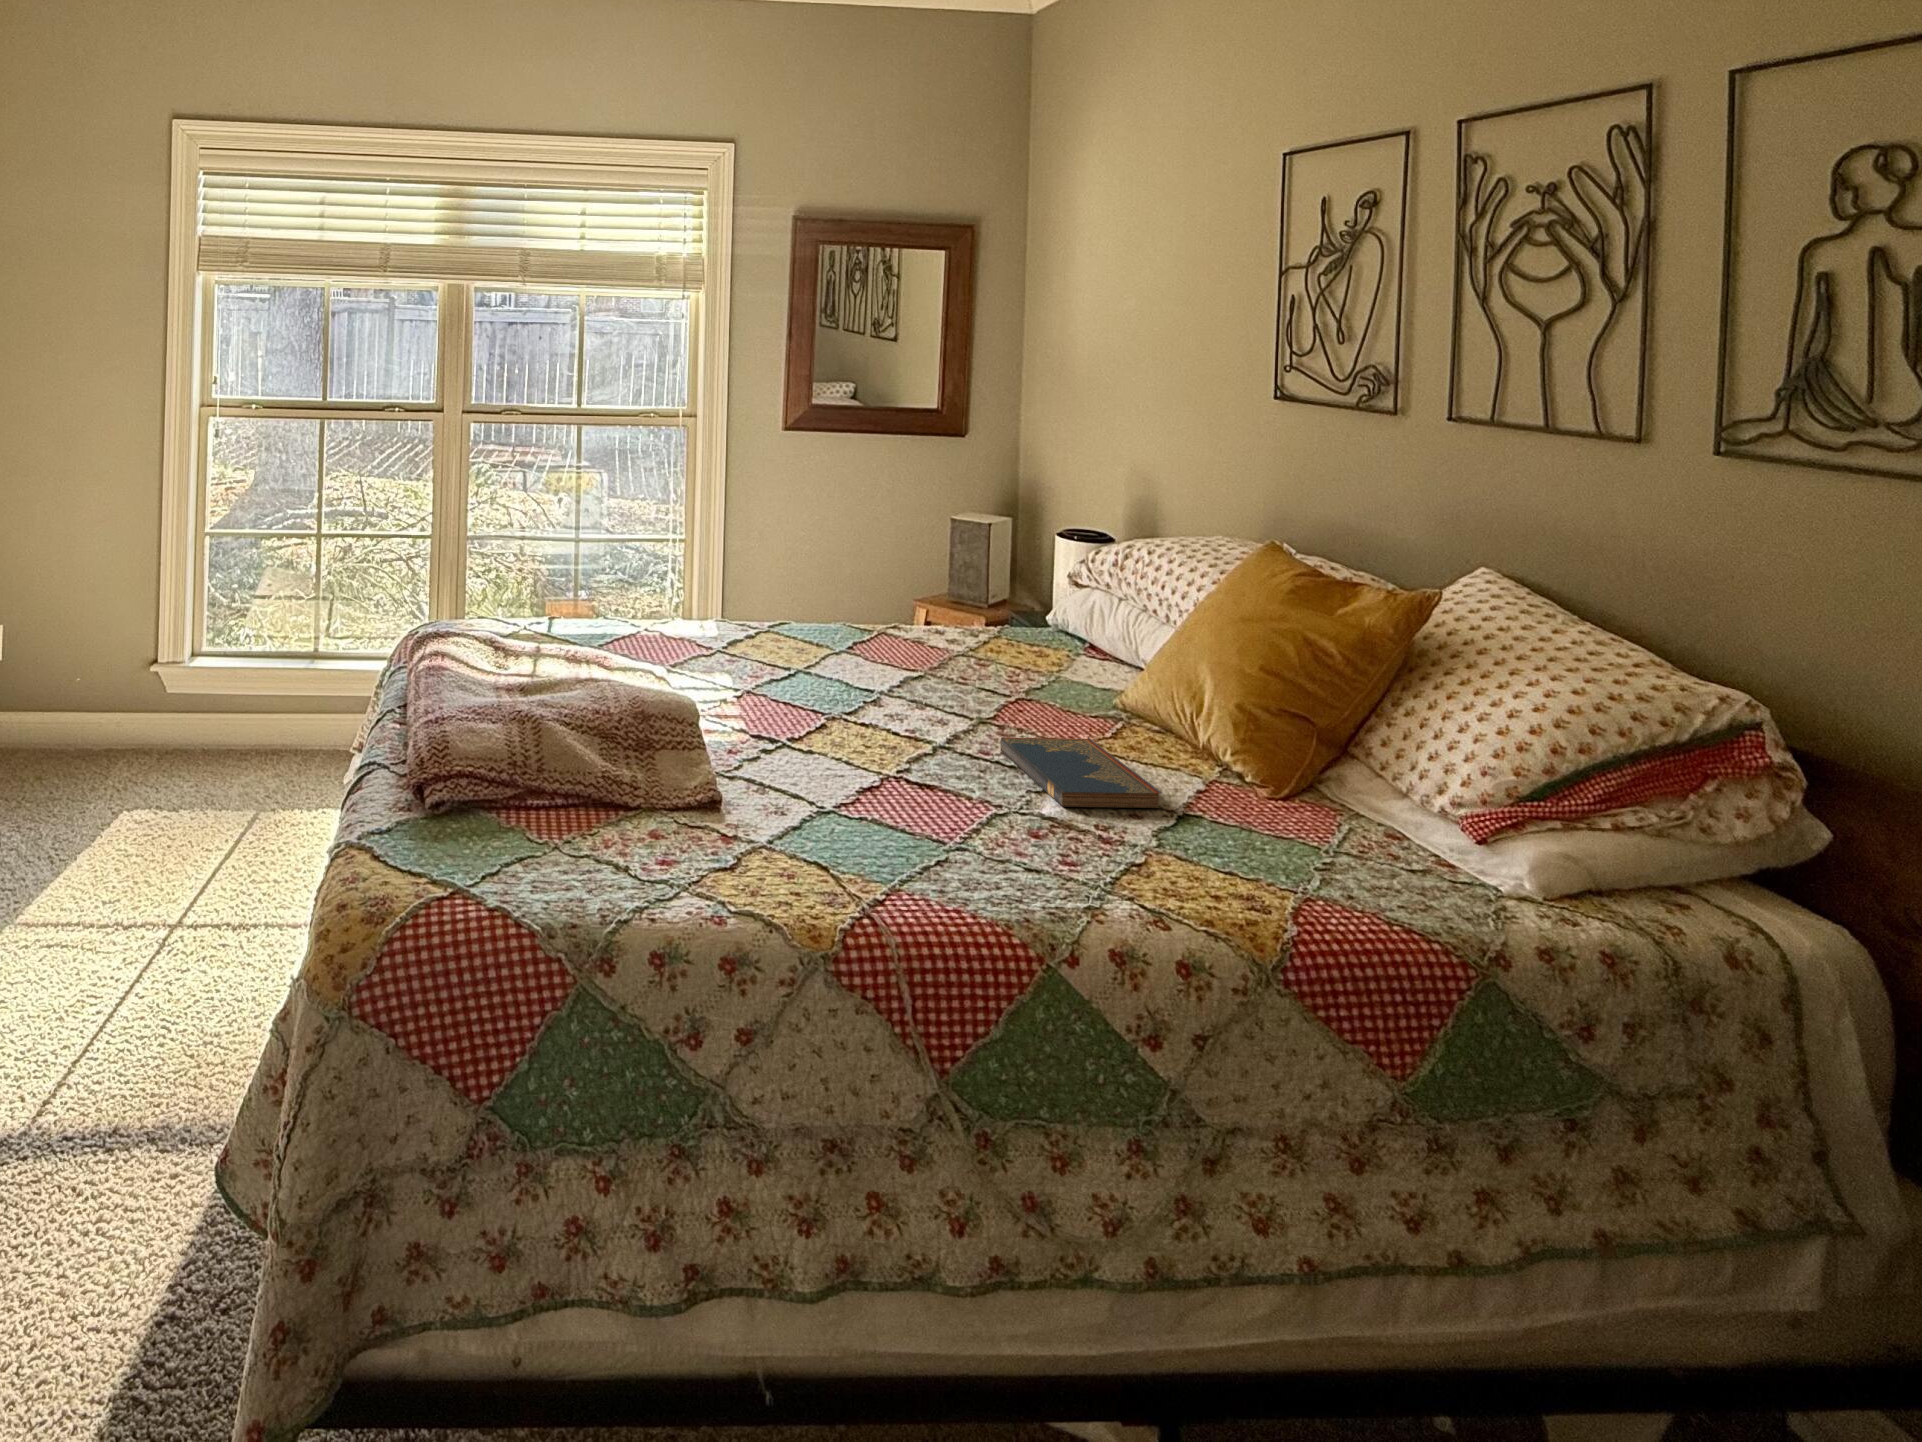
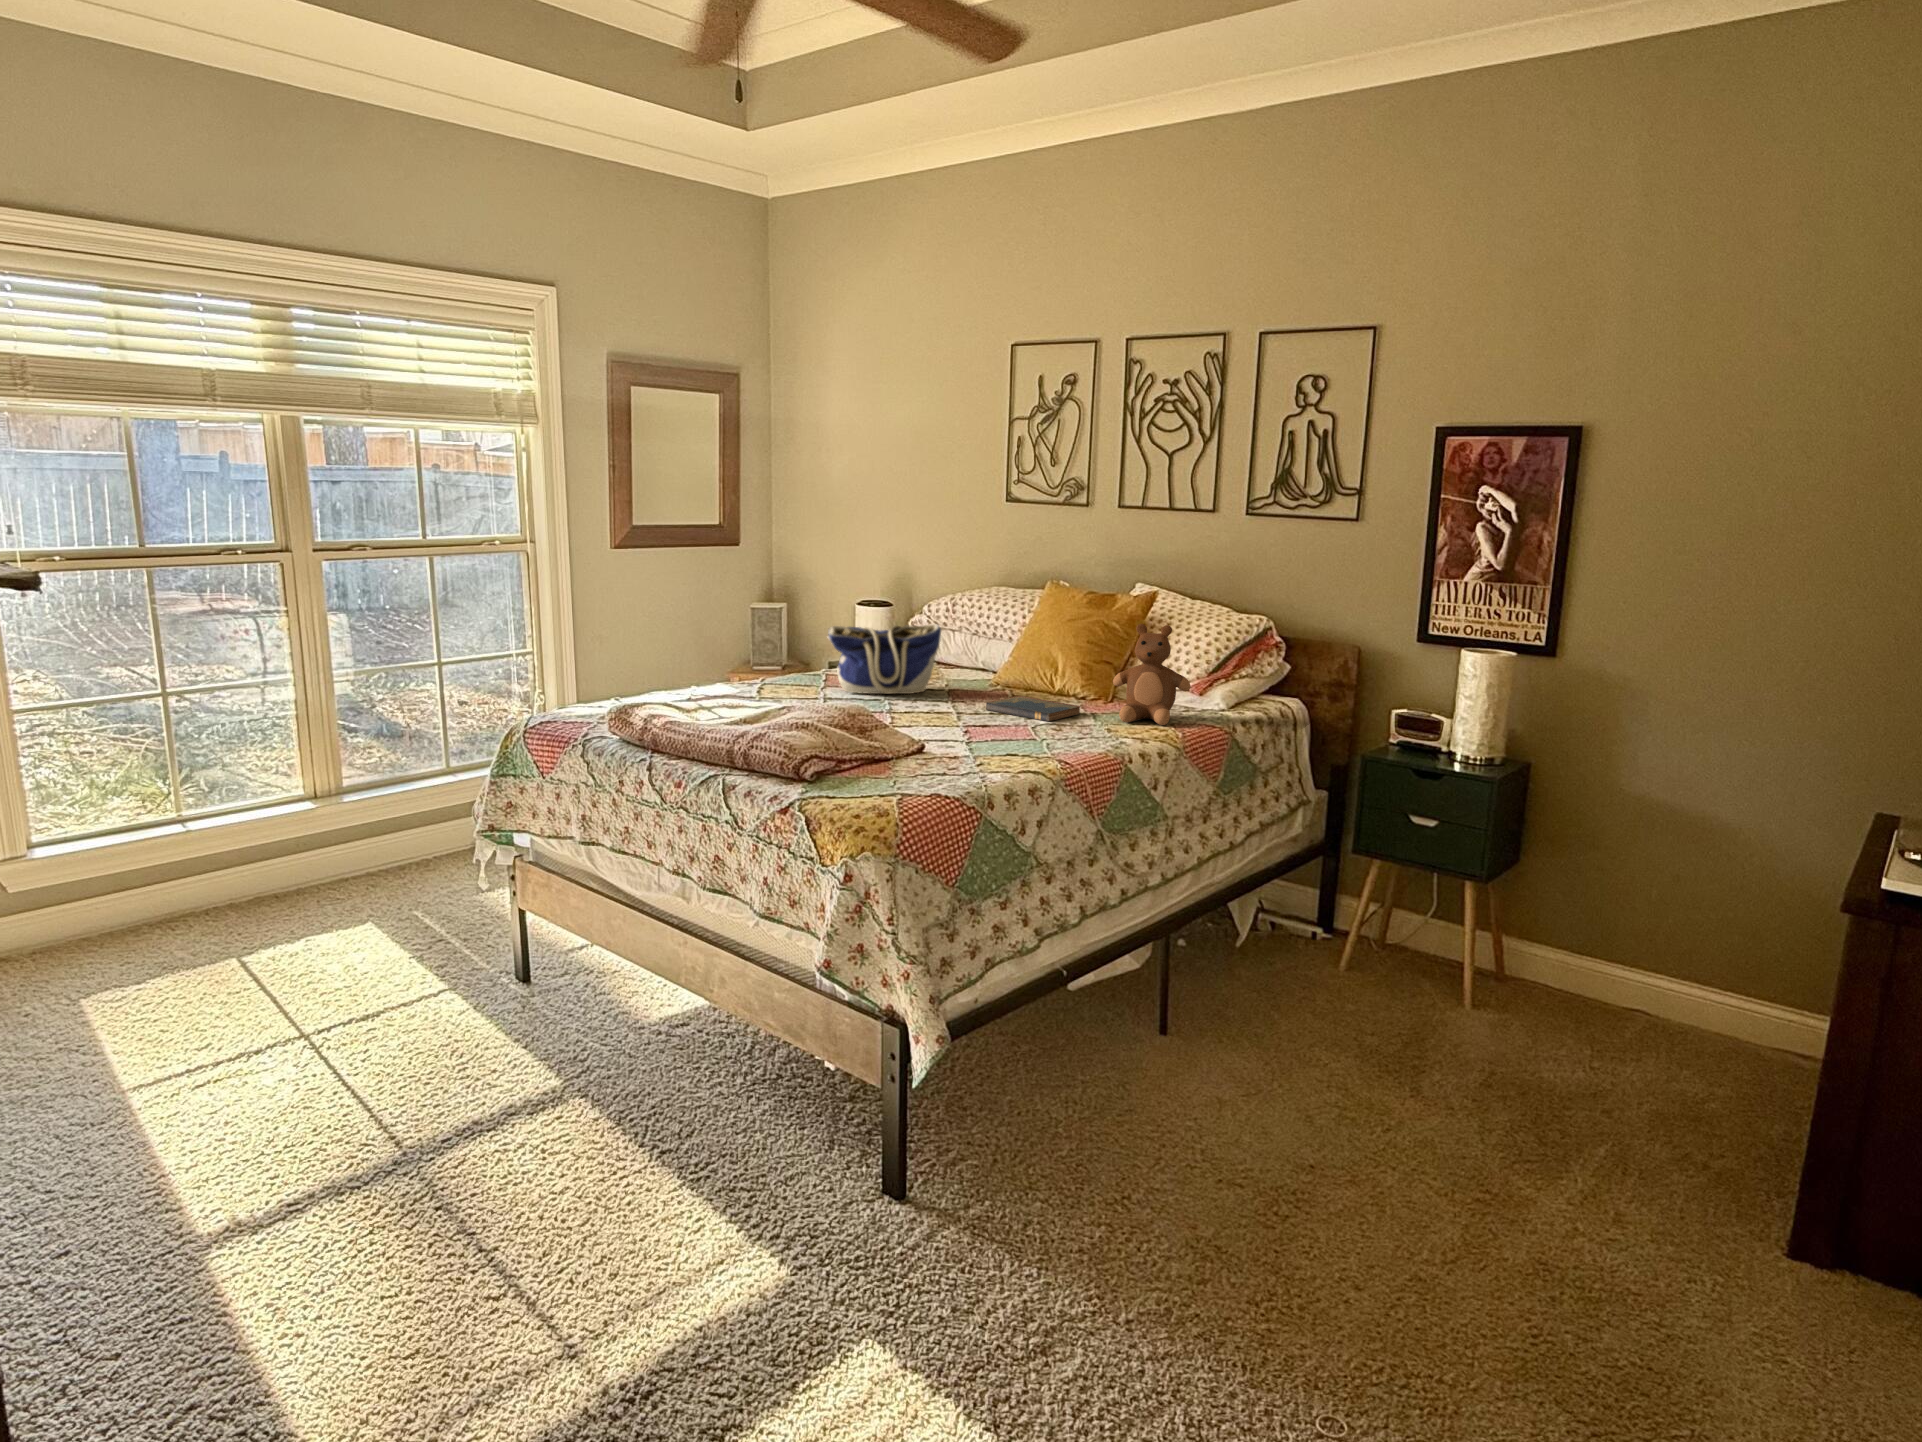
tote bag: none [825,564,993,691] -> present [828,624,941,694]
teddy bear: none [1206,657,1397,891] -> present [1113,624,1191,725]

